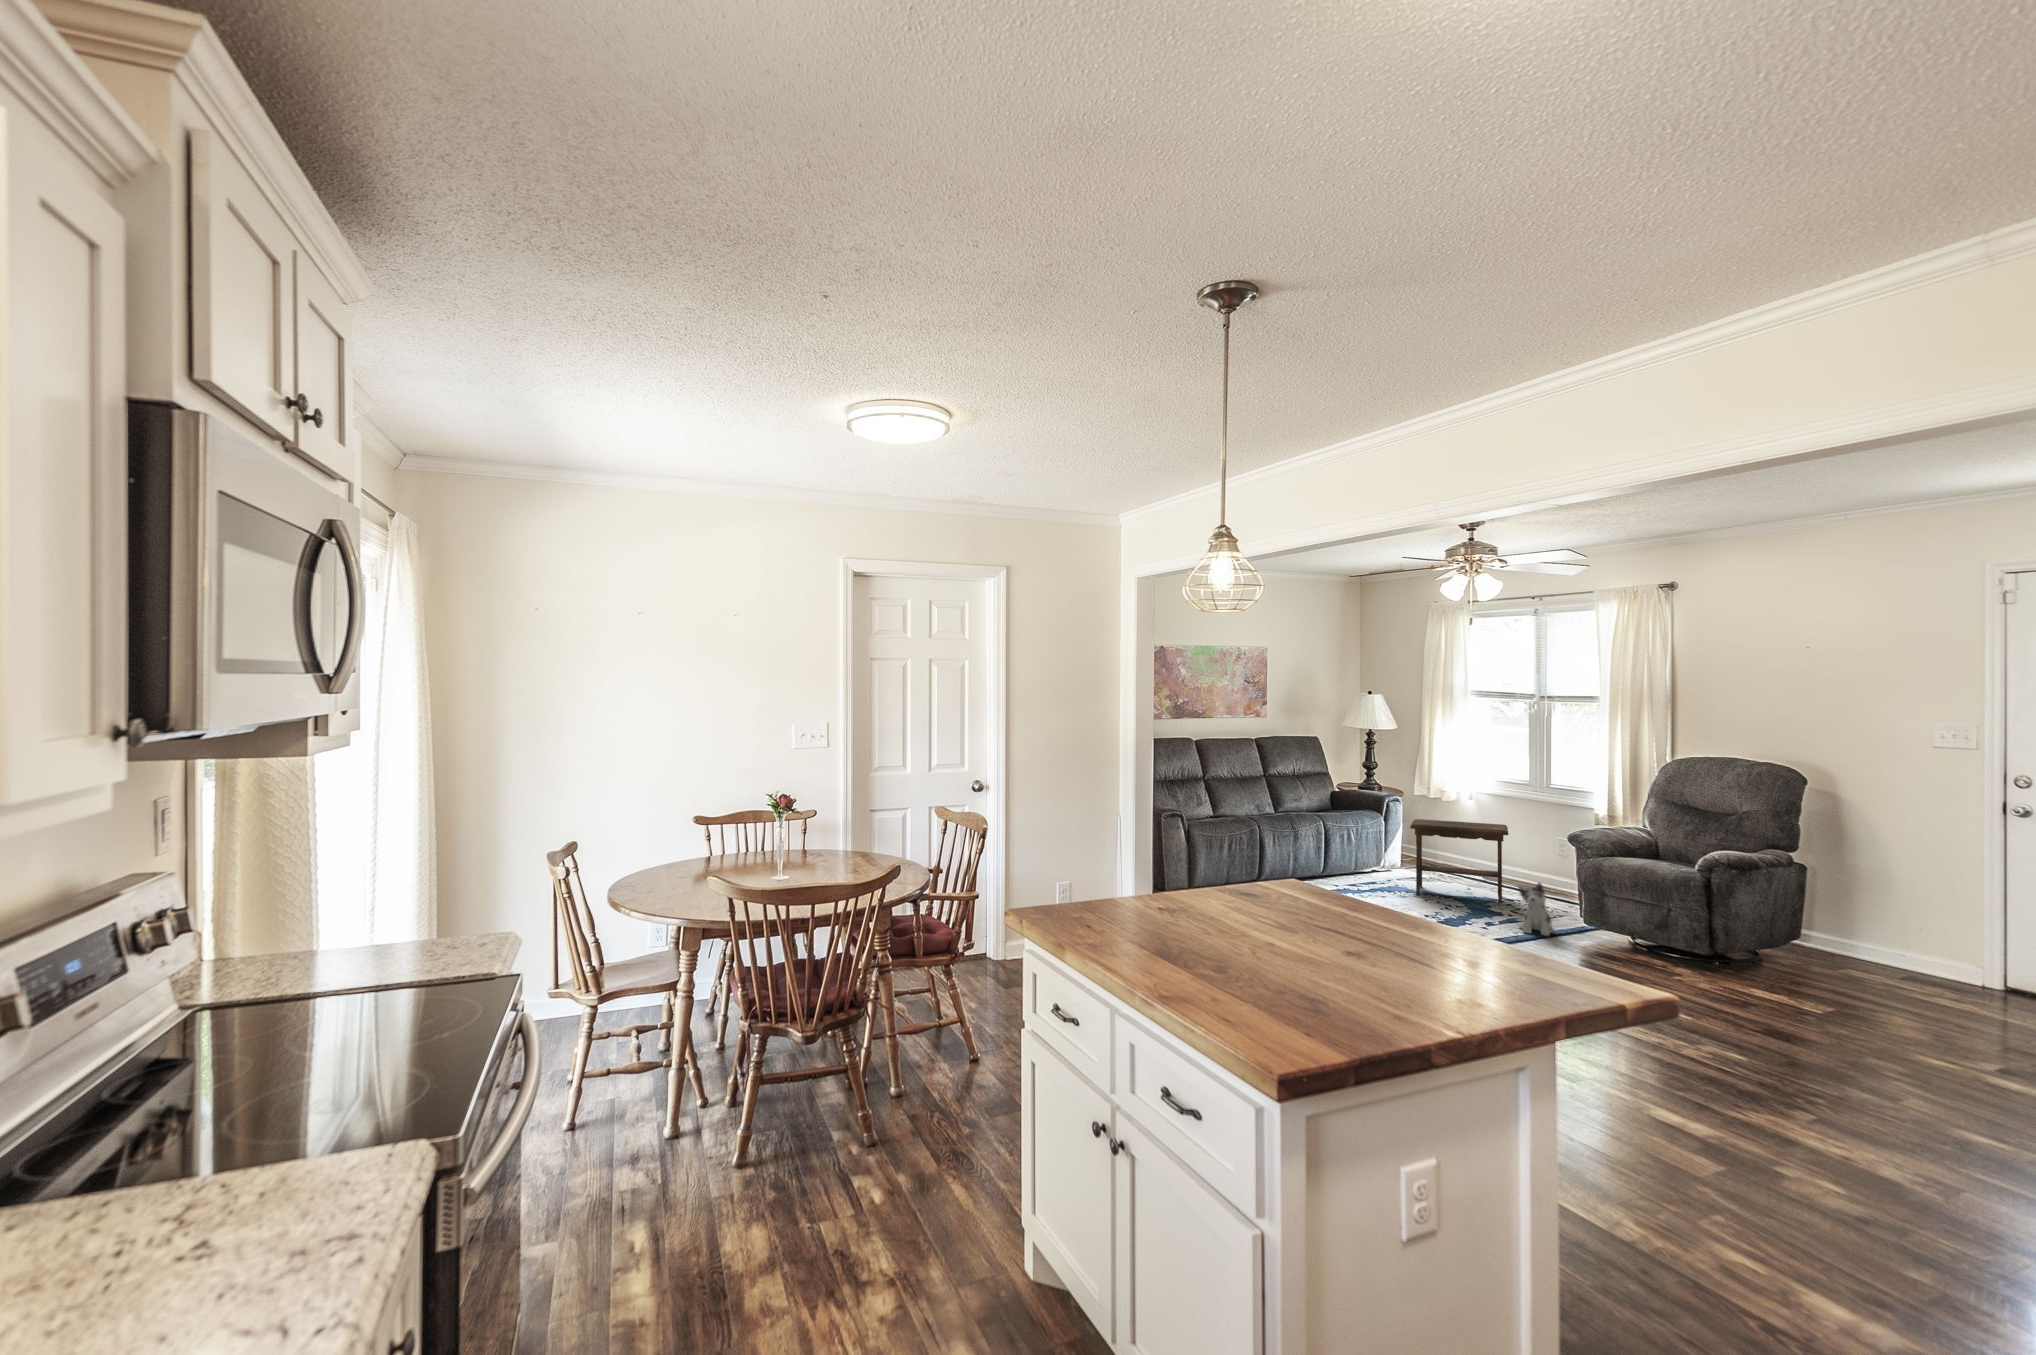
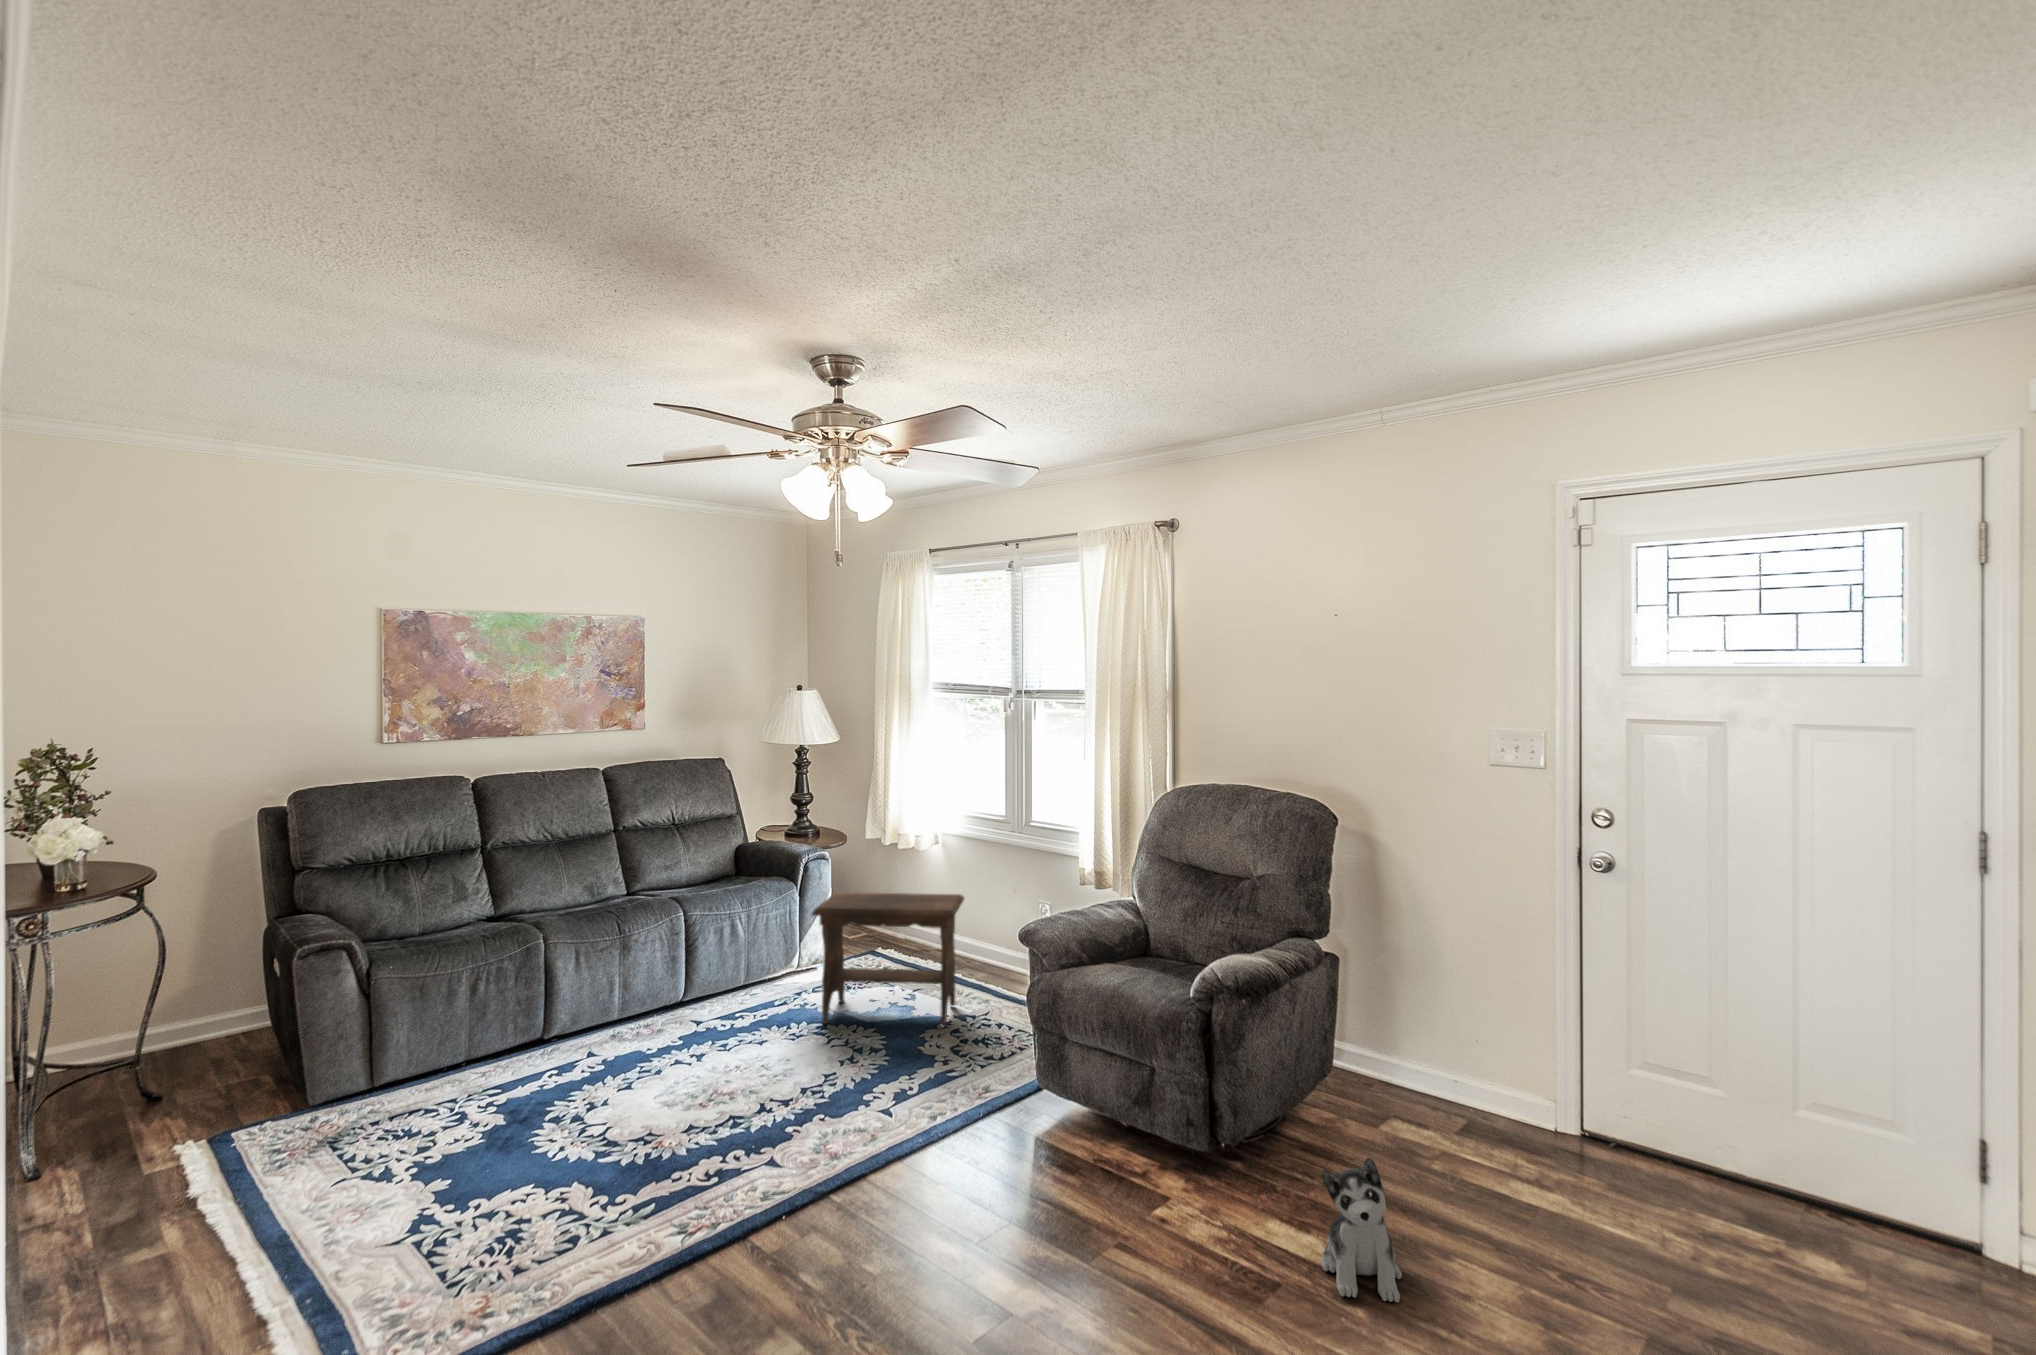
plush toy: present [1518,883,1555,936] -> present [1321,1158,1402,1303]

